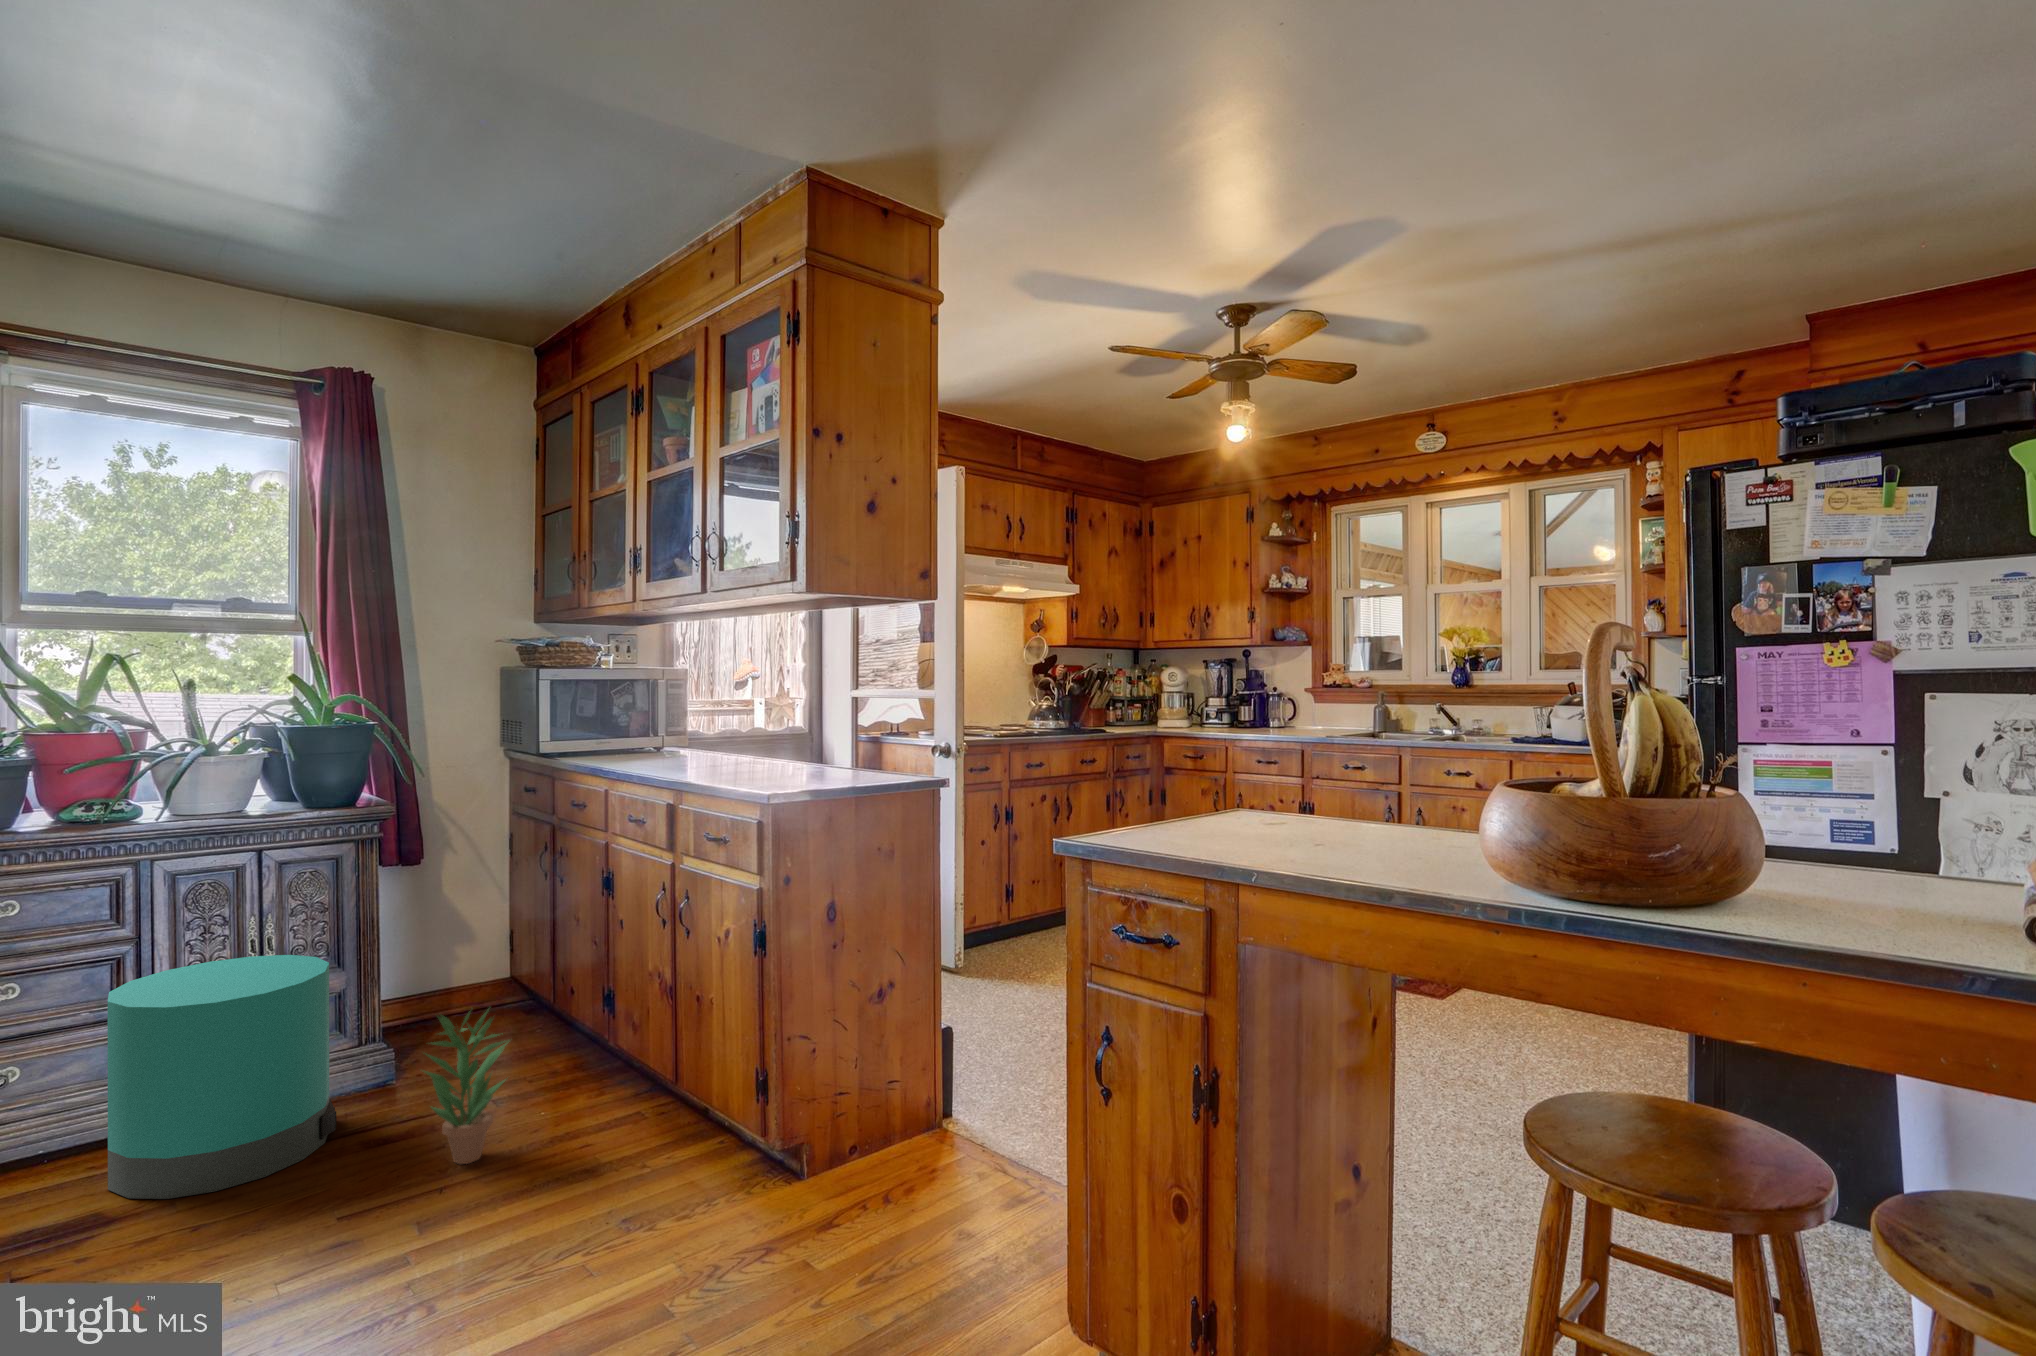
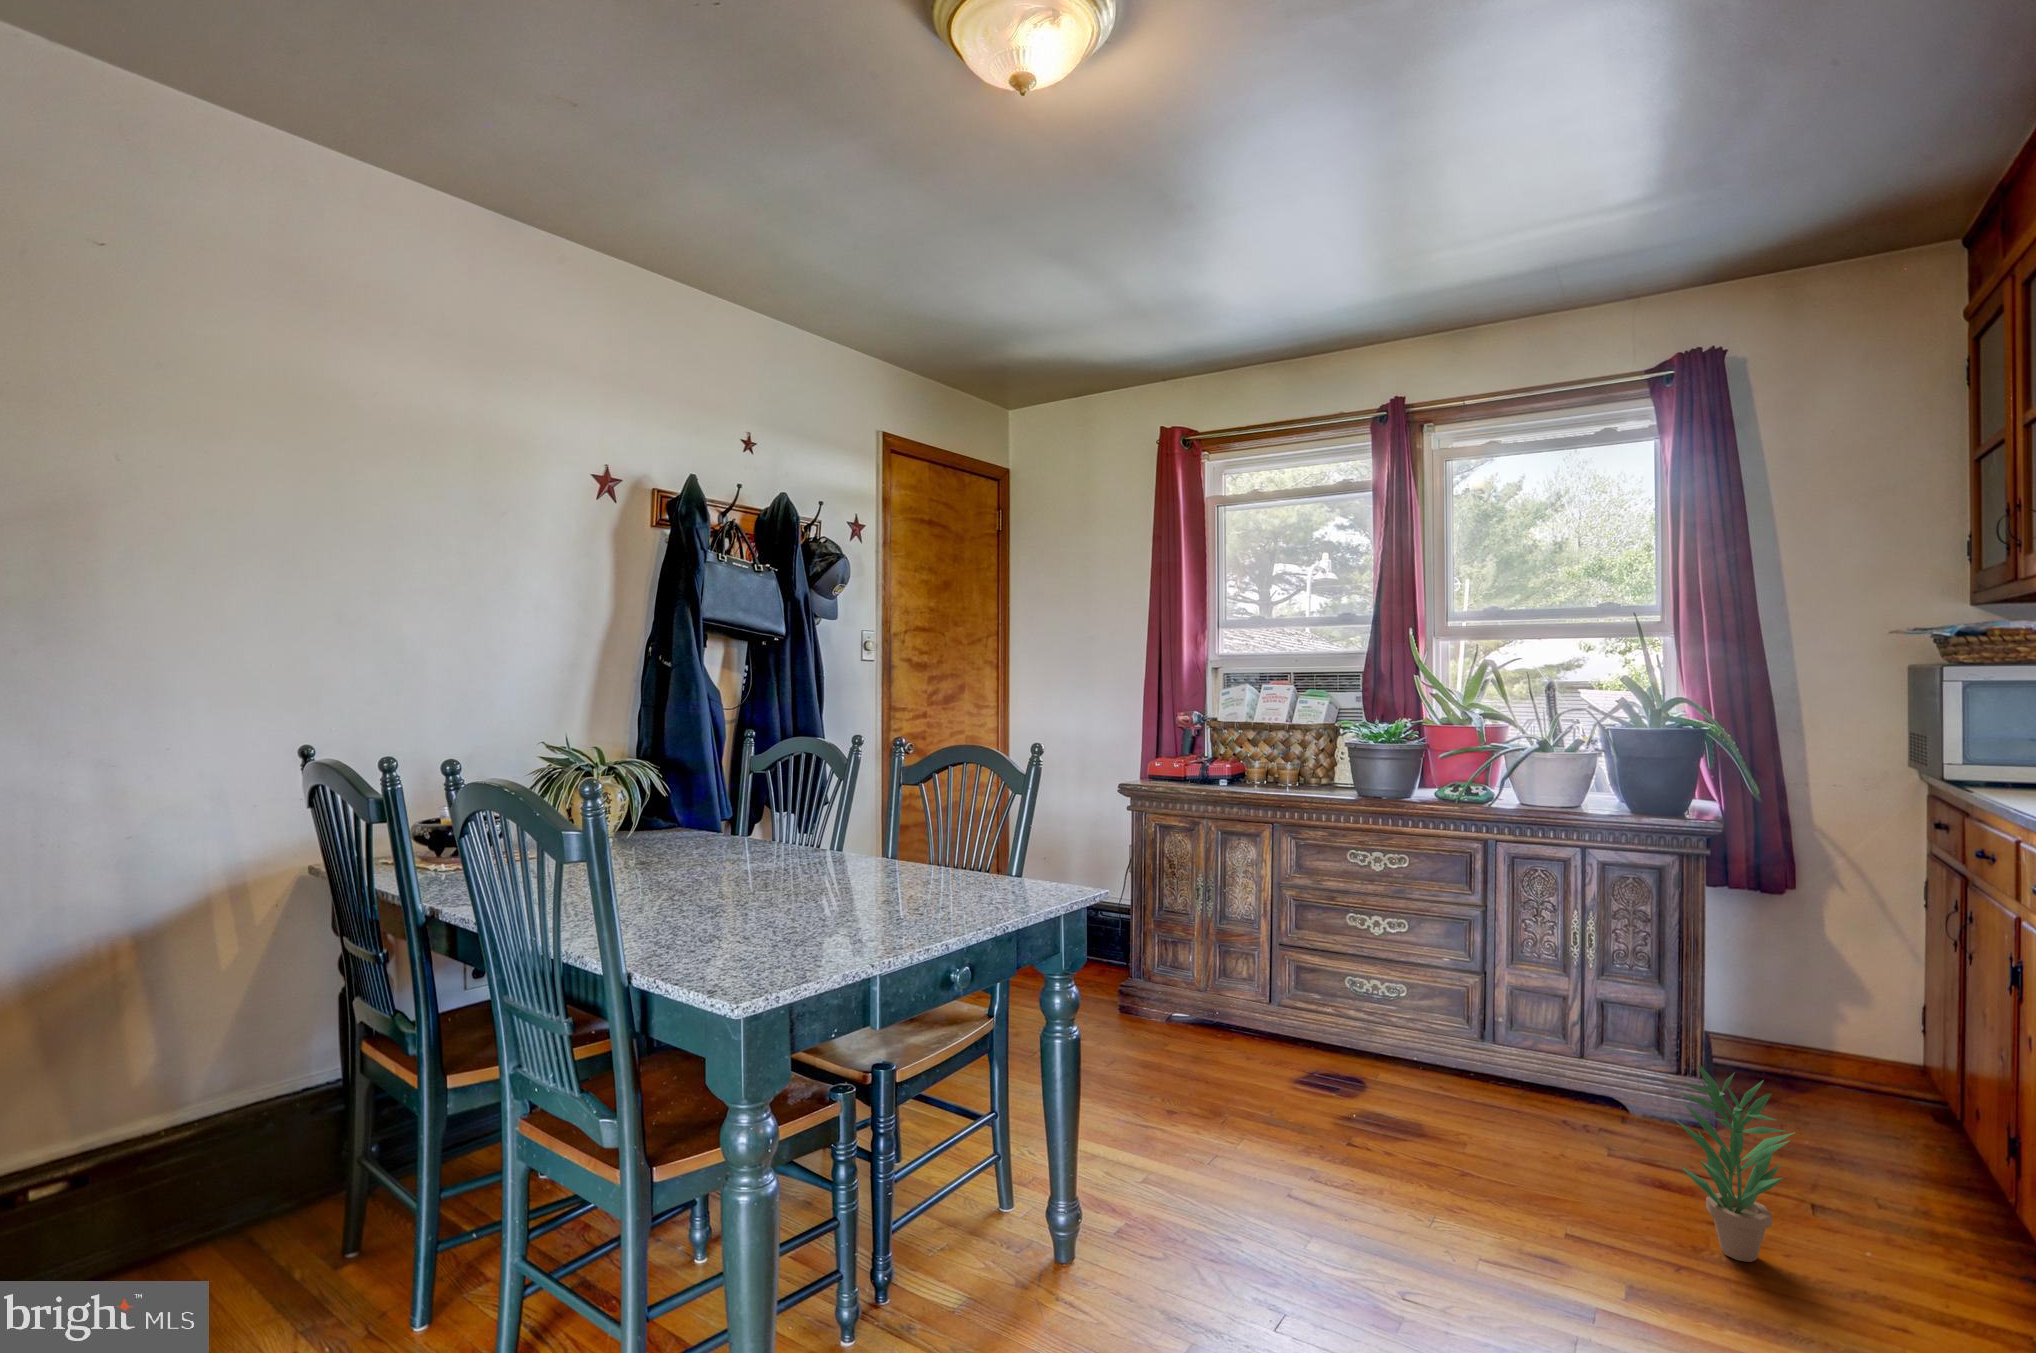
trash can: present [108,955,336,1199] -> none [1440,940,1633,1164]

